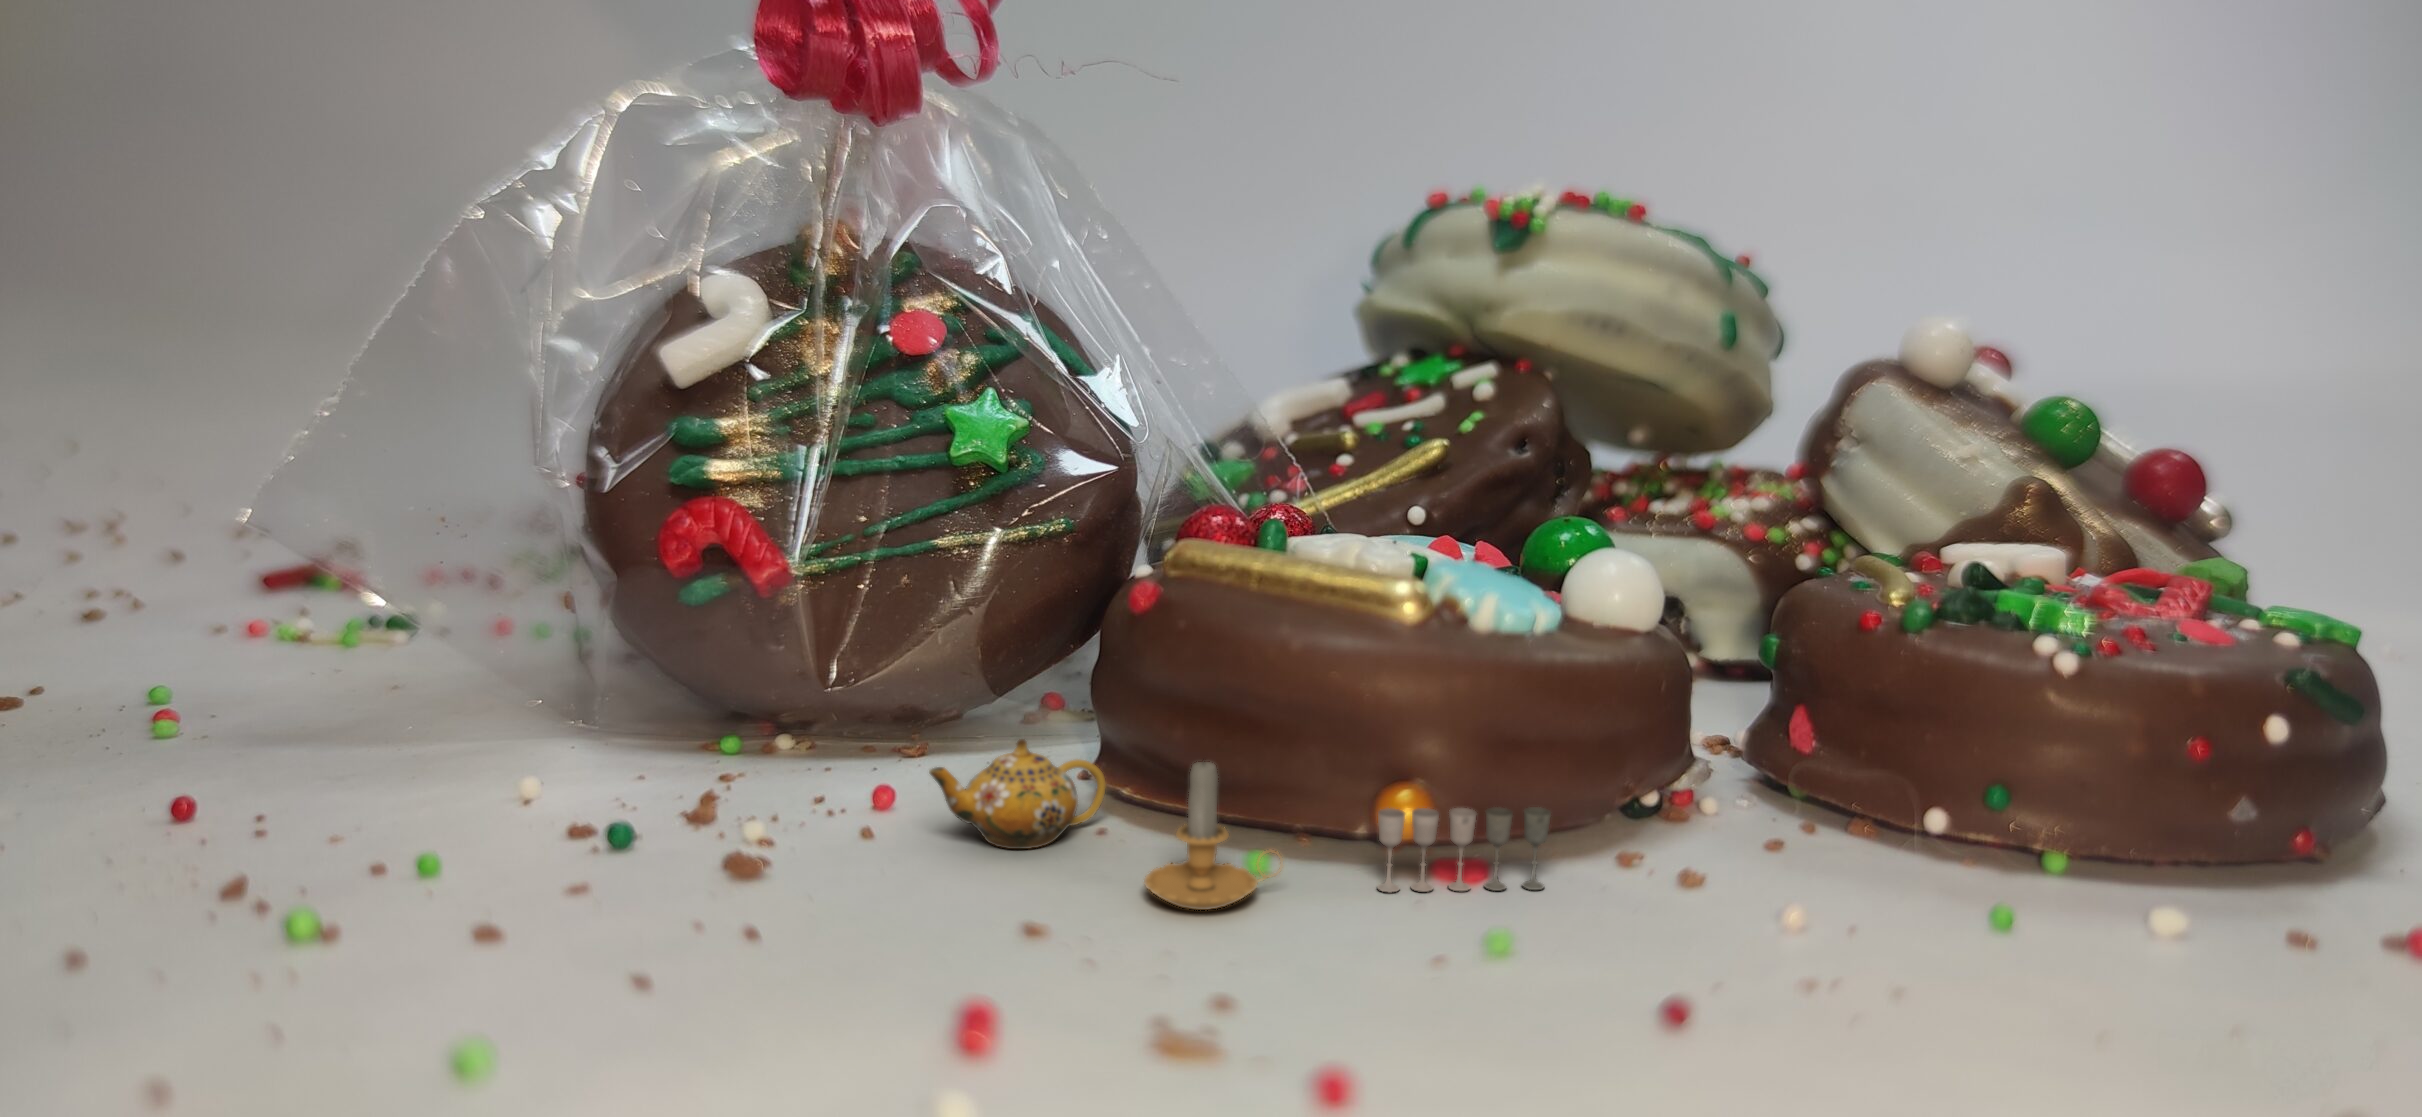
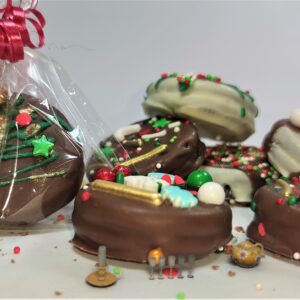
teapot: present [929,739,1106,849] -> present [229,239,263,268]

